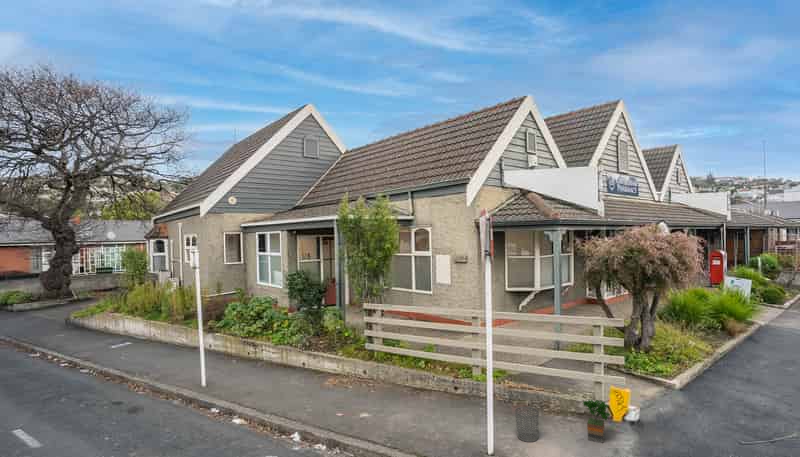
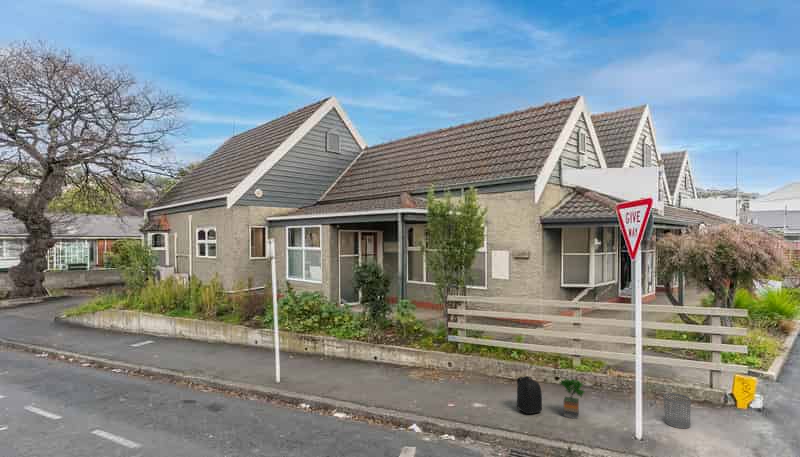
backpack: none [389,388,411,424] -> present [517,376,542,414]
potted tree: present [583,399,610,443] -> present [560,379,584,419]

